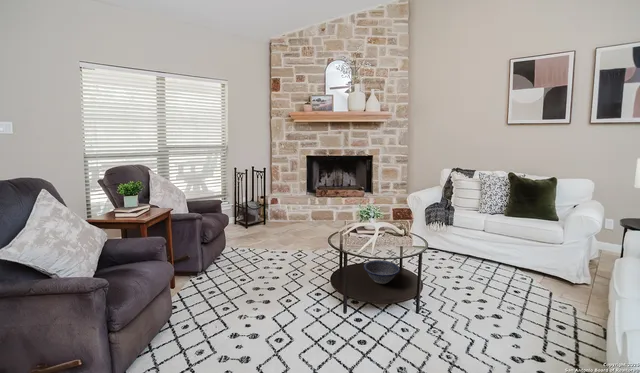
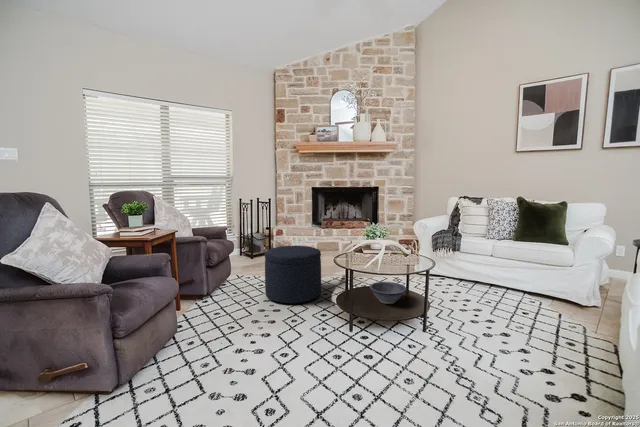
ottoman: none [260,220,316,280] -> present [265,246,321,304]

